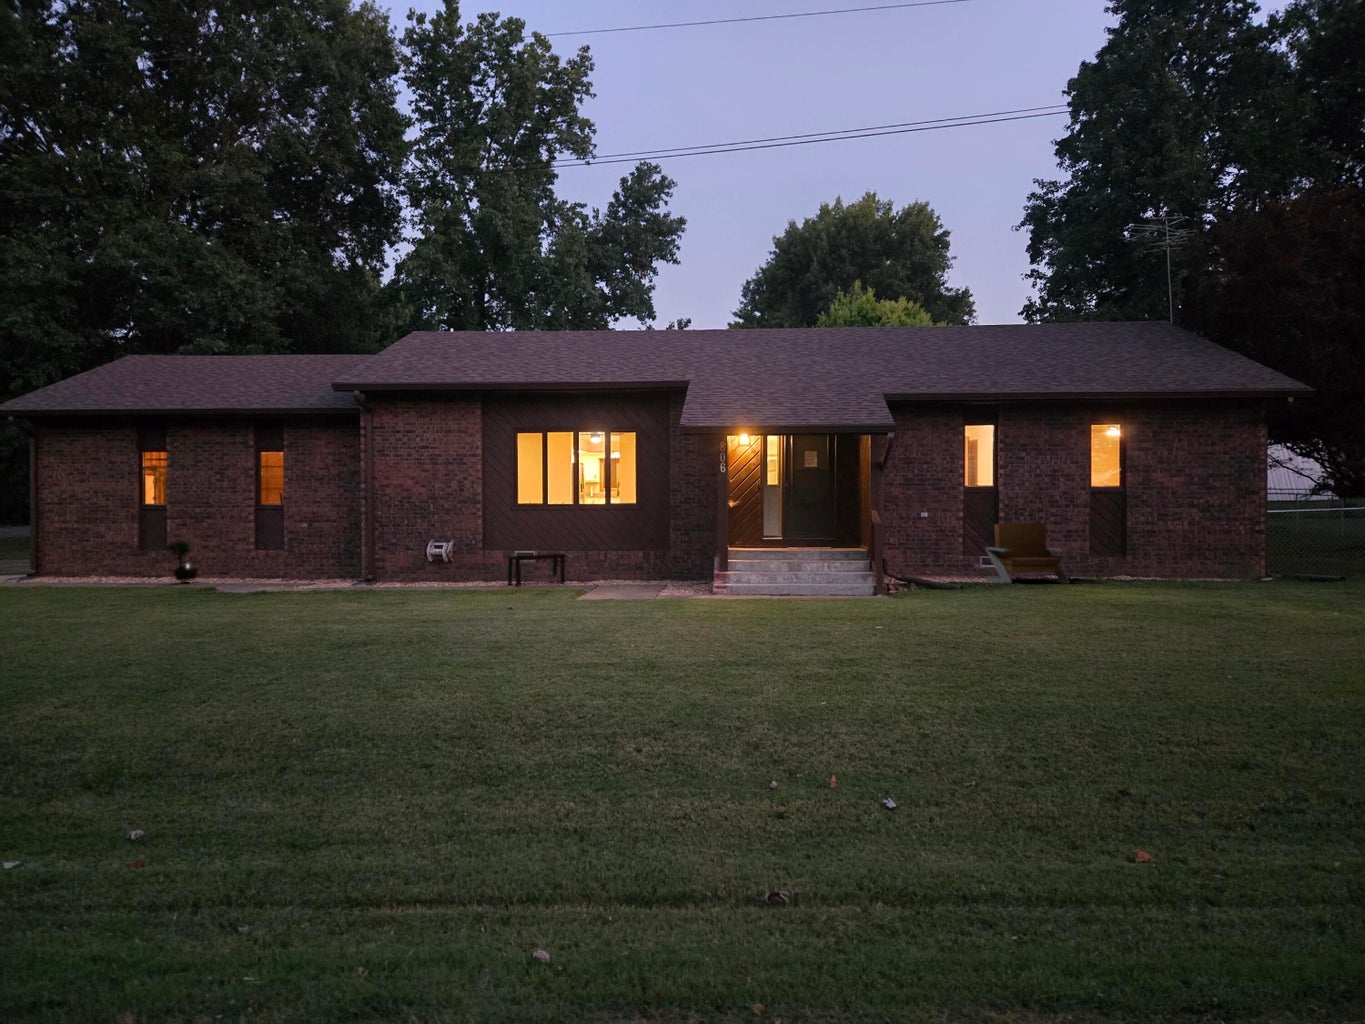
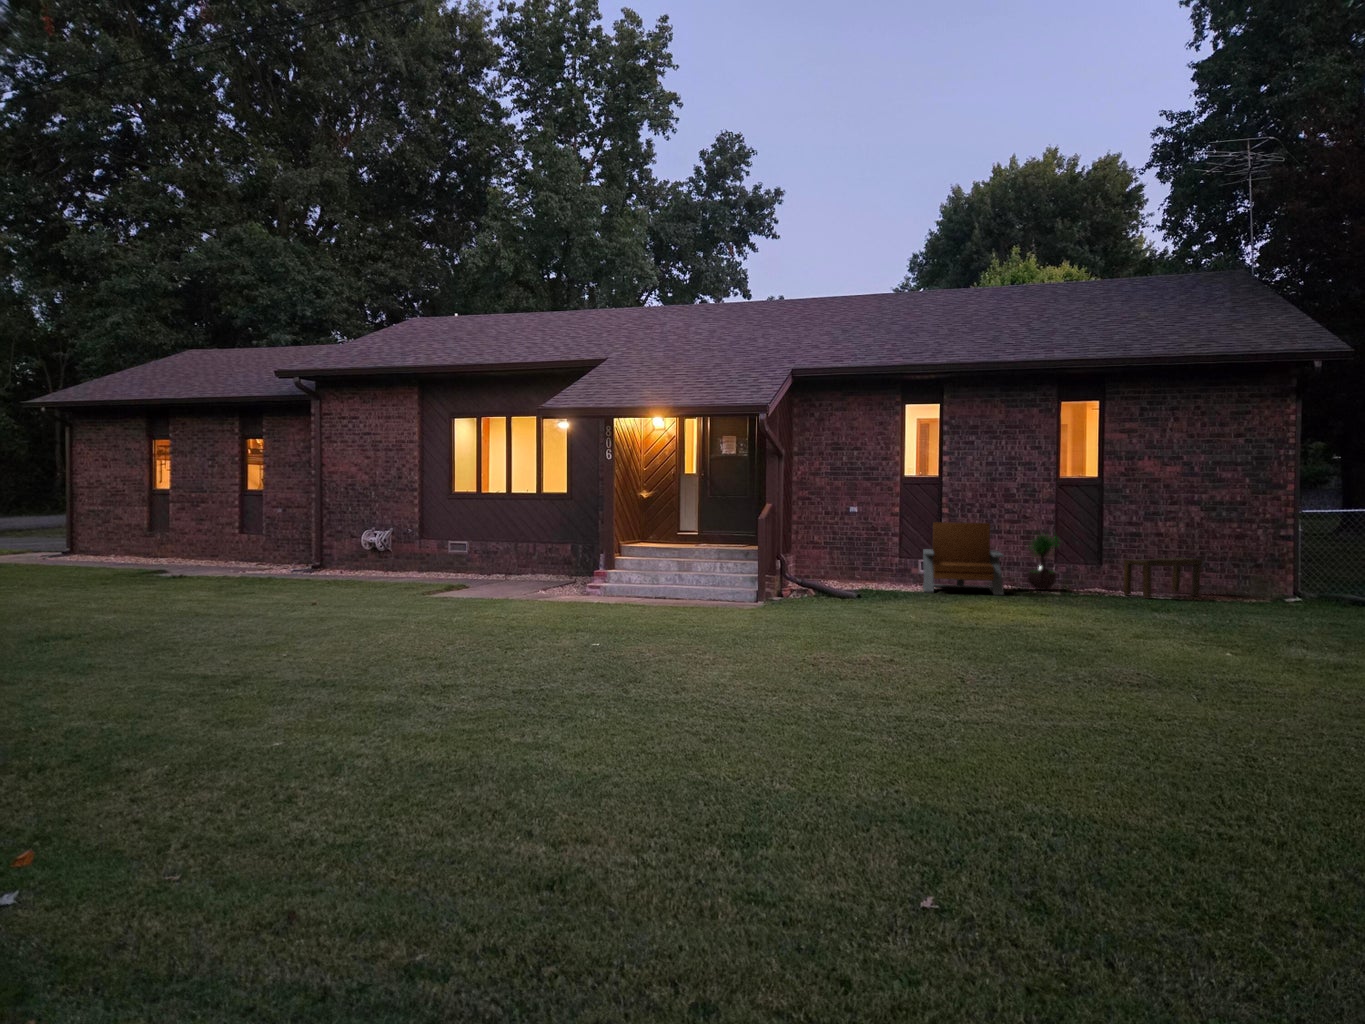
potted tree: present [167,539,198,582] -> present [1028,534,1057,590]
bench: present [508,553,566,586] -> present [1123,557,1202,599]

